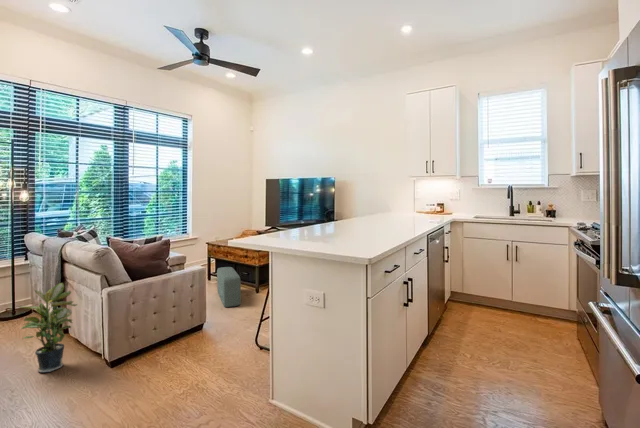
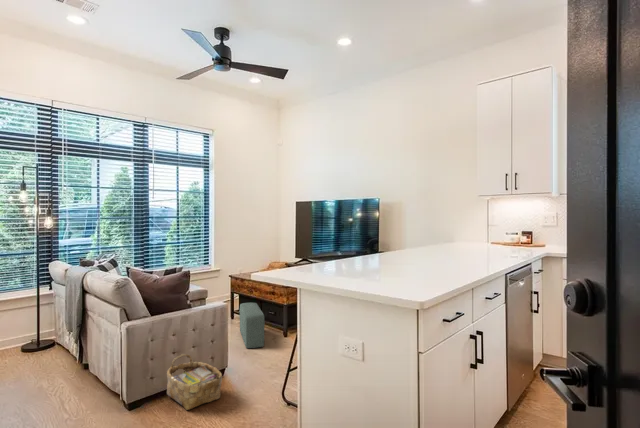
potted plant: present [19,283,77,372] -> none [47,315,100,405]
woven basket: none [149,316,204,369] -> present [167,354,222,410]

